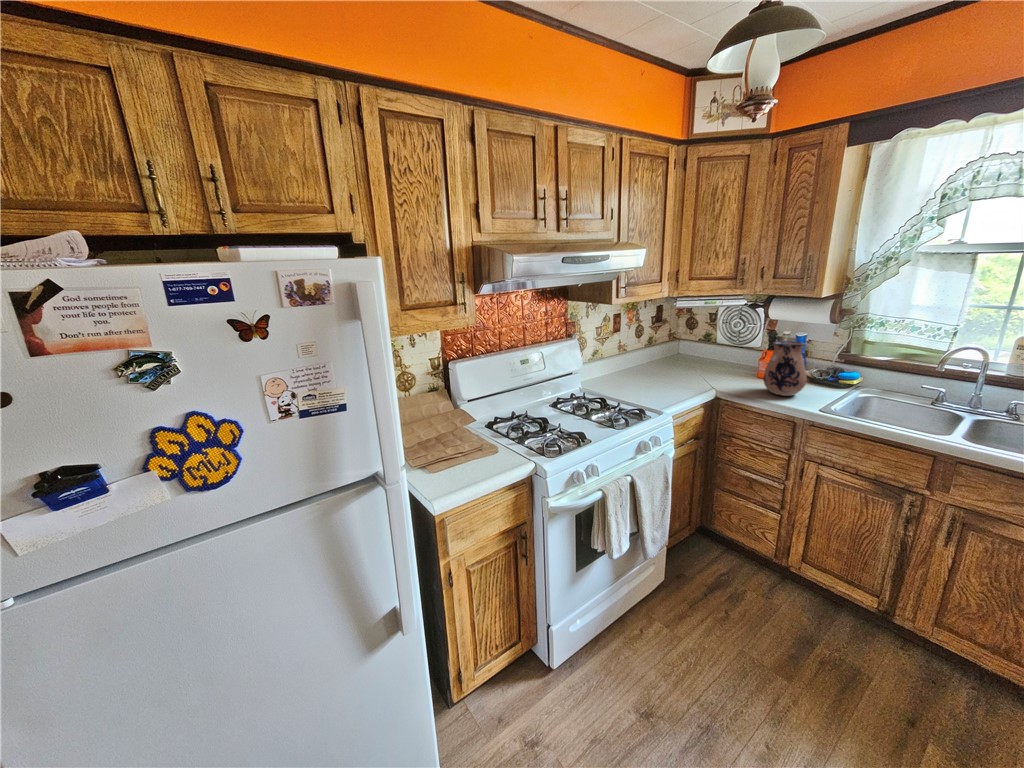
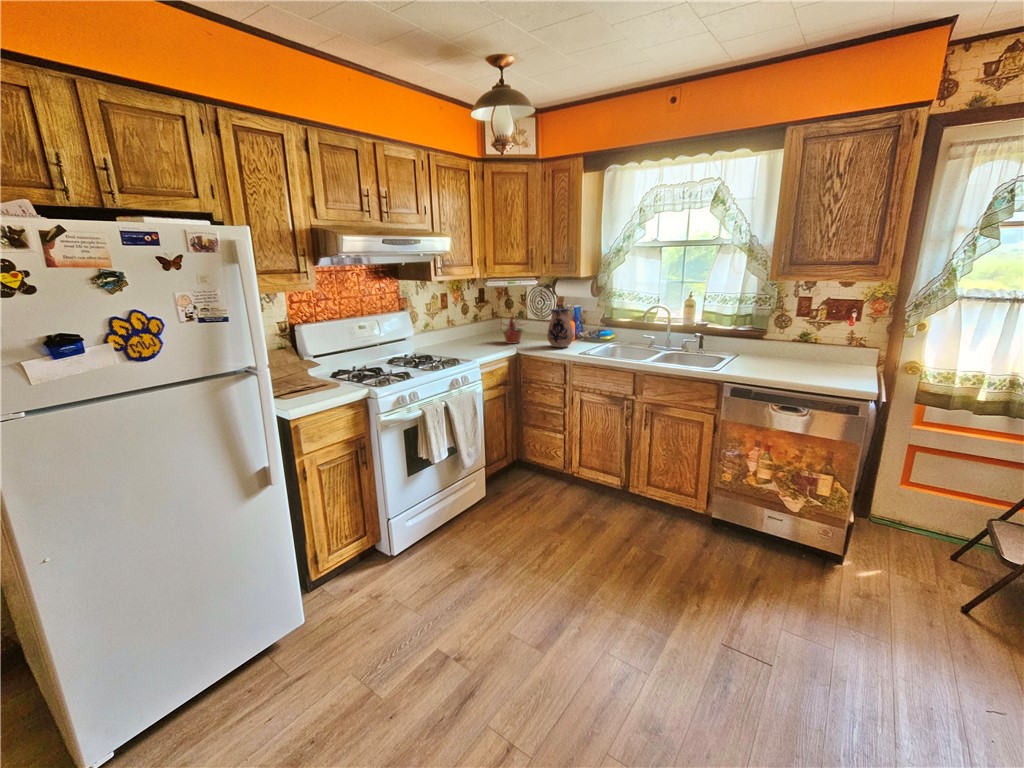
potted plant: none [682,344,734,382] -> present [501,316,525,344]

